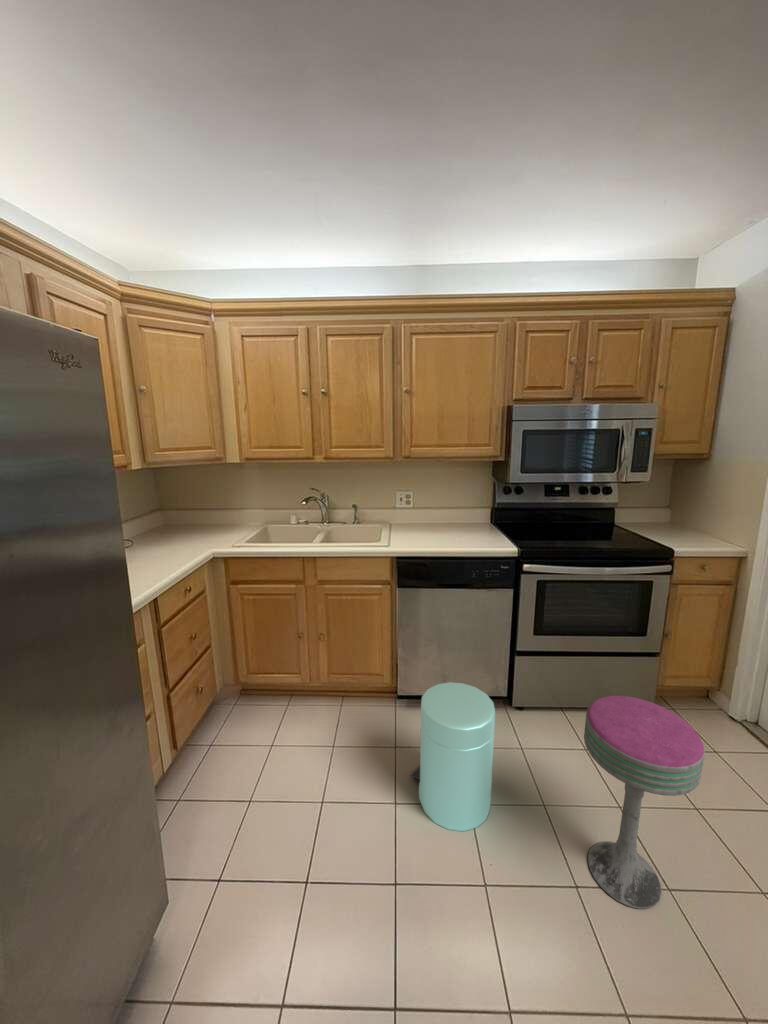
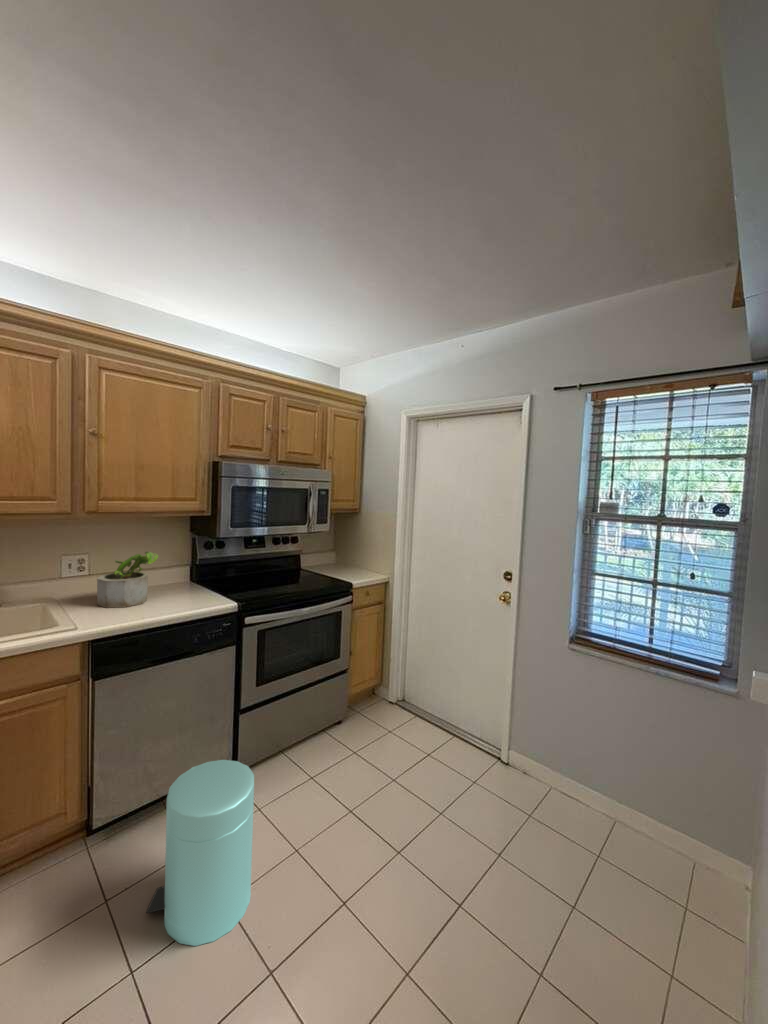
potted plant: none [410,492,455,537] -> present [97,552,158,608]
bar stool: present [584,696,705,909] -> none [336,706,417,889]

